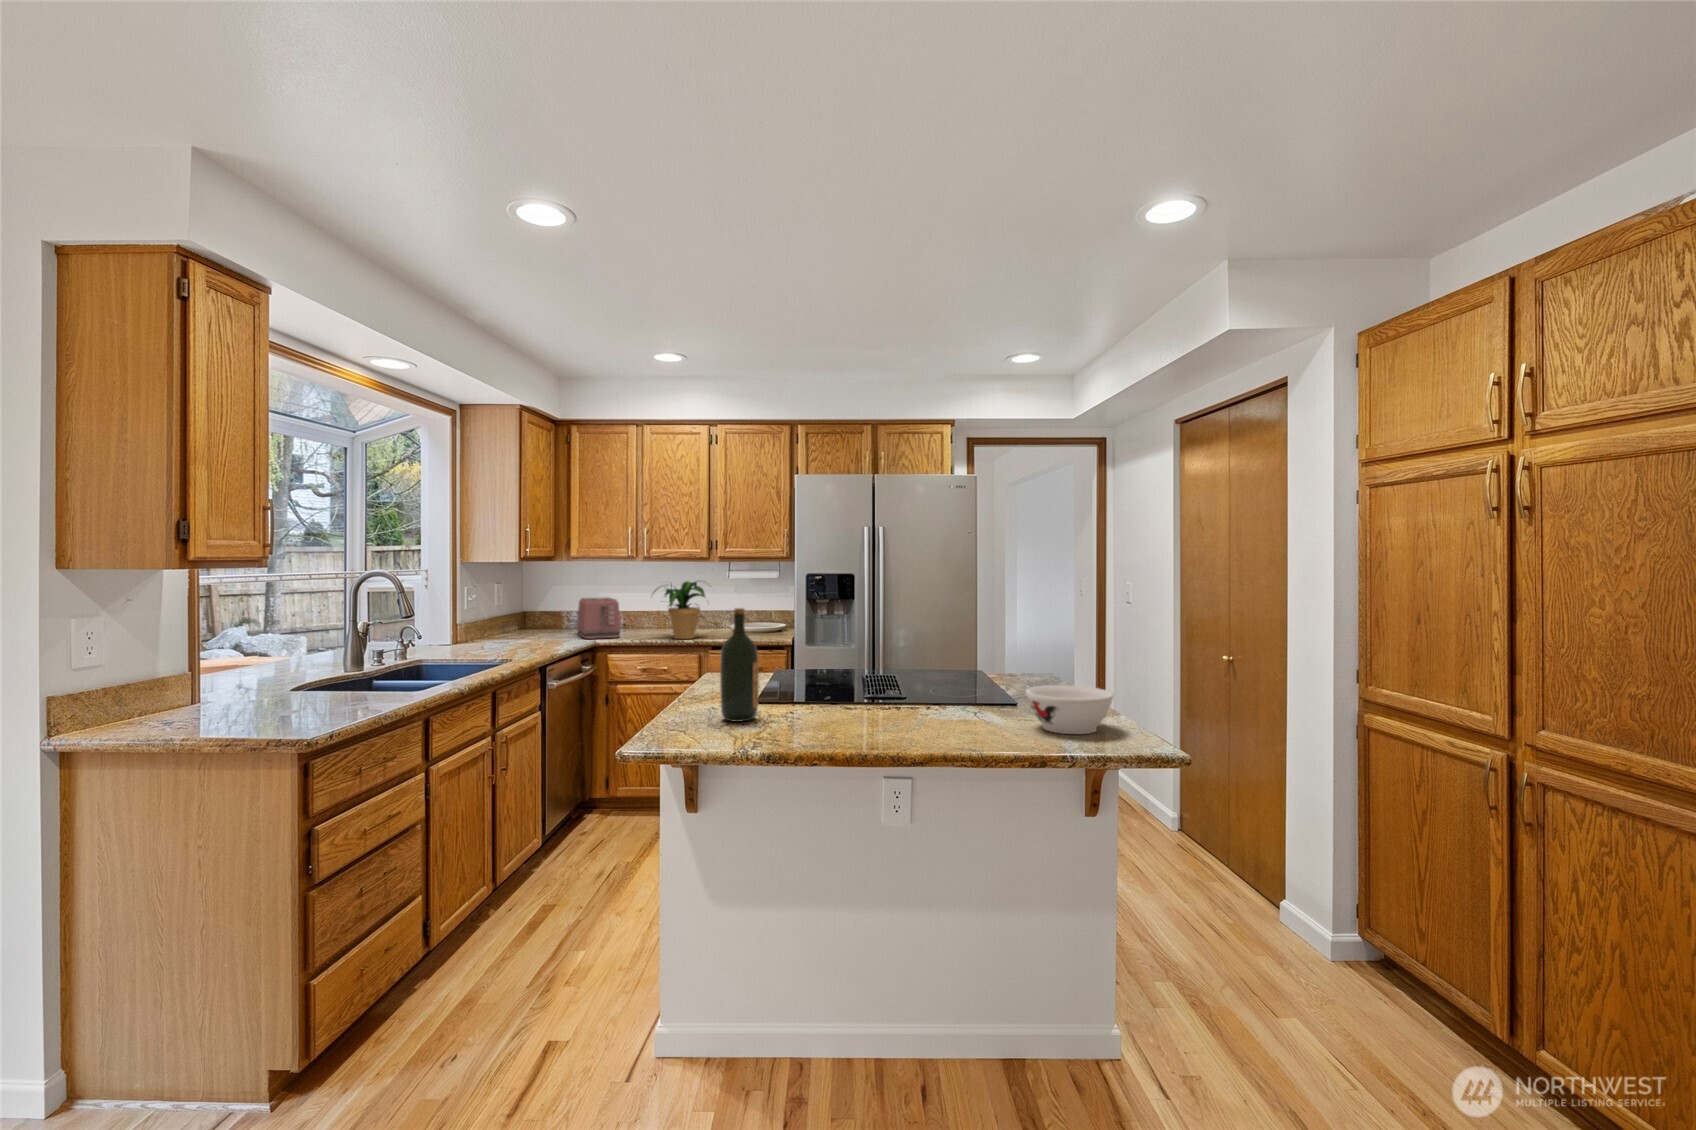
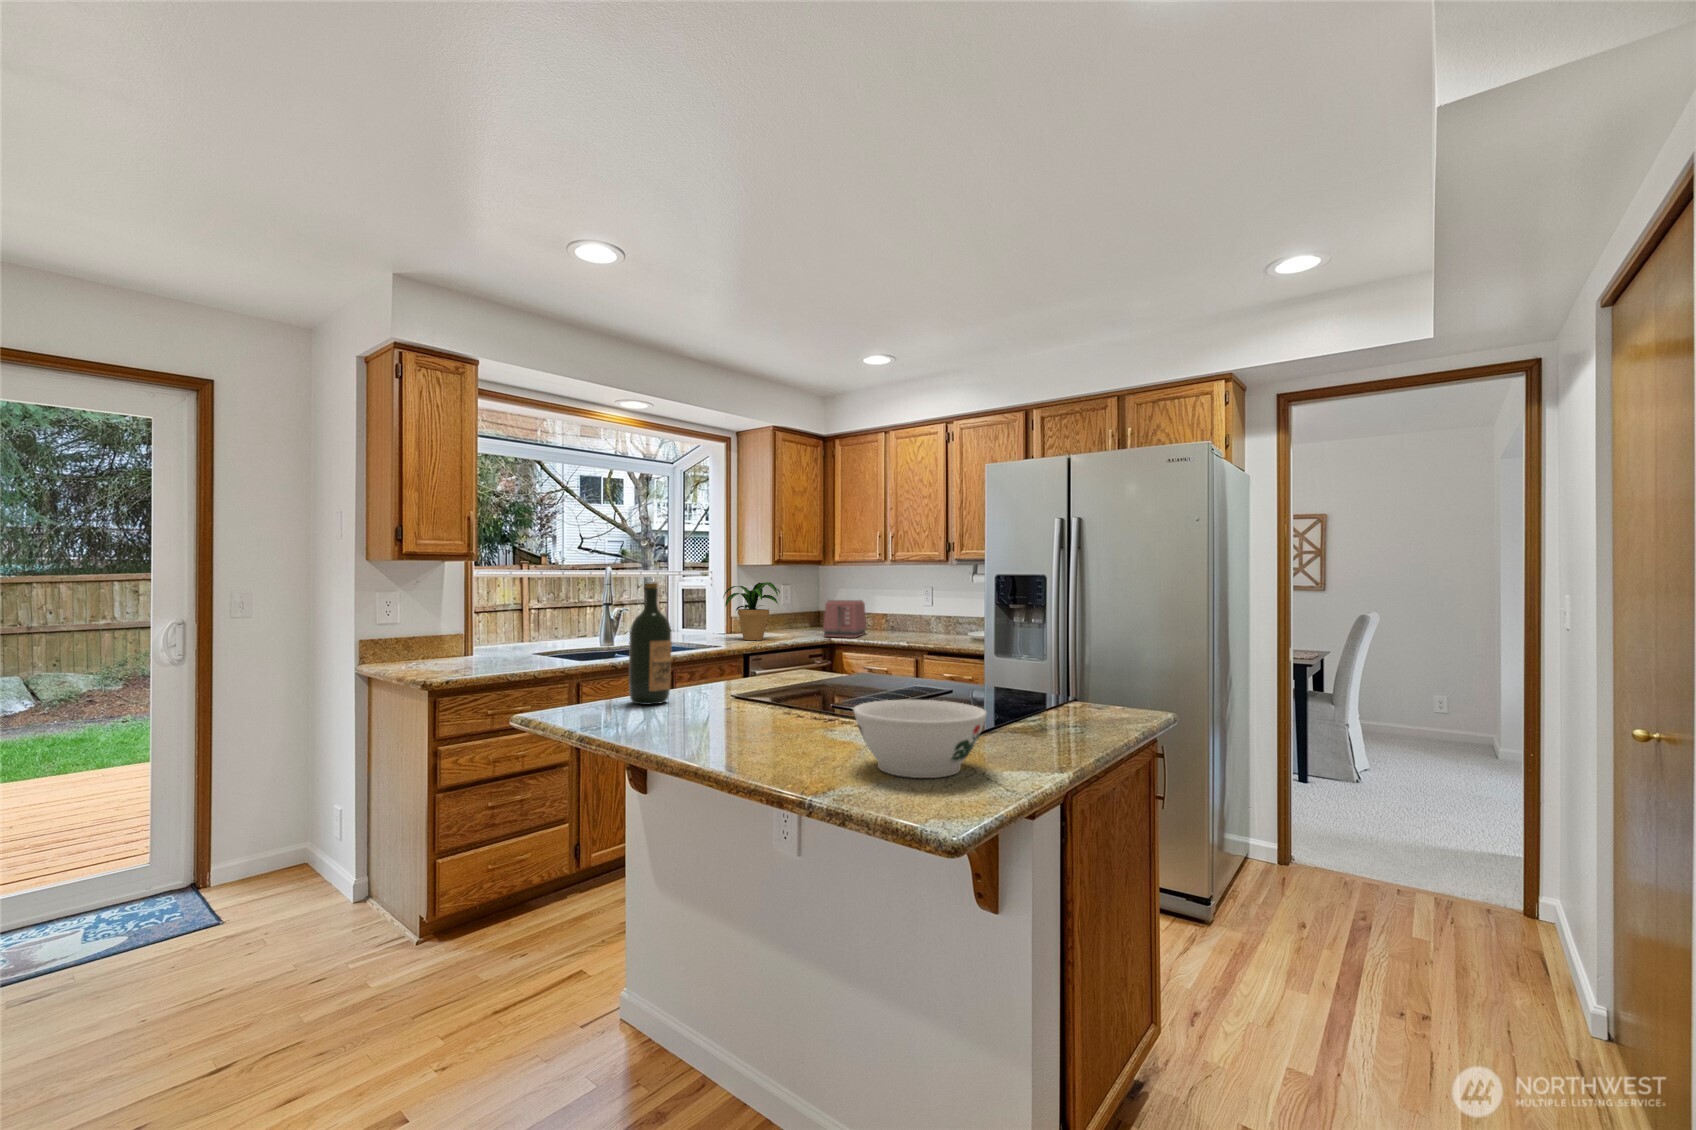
potted plant: present [654,581,705,639] -> present [723,582,780,640]

